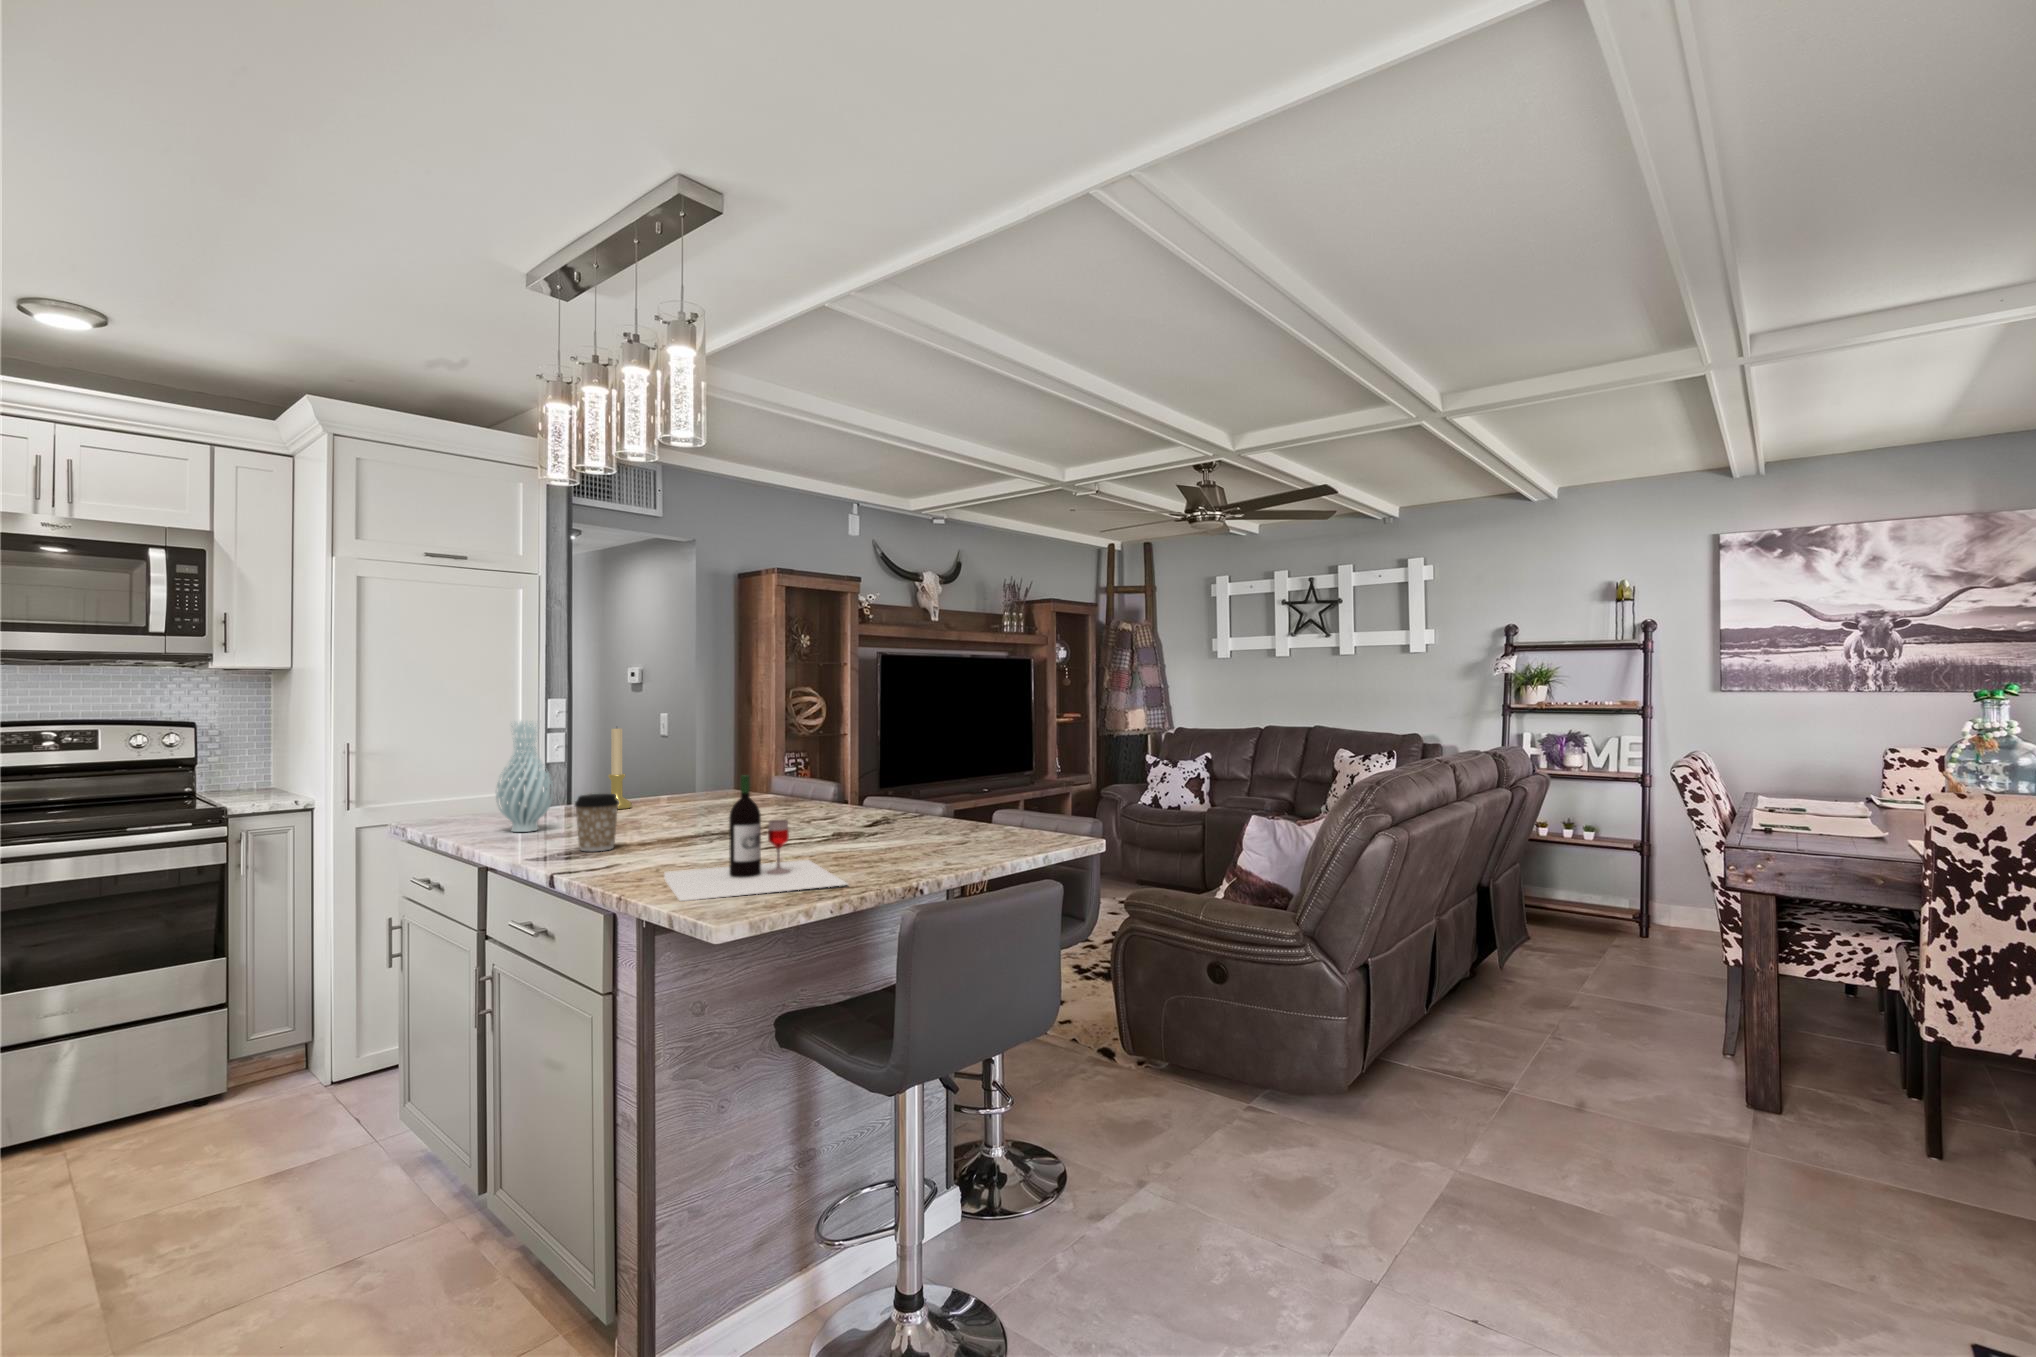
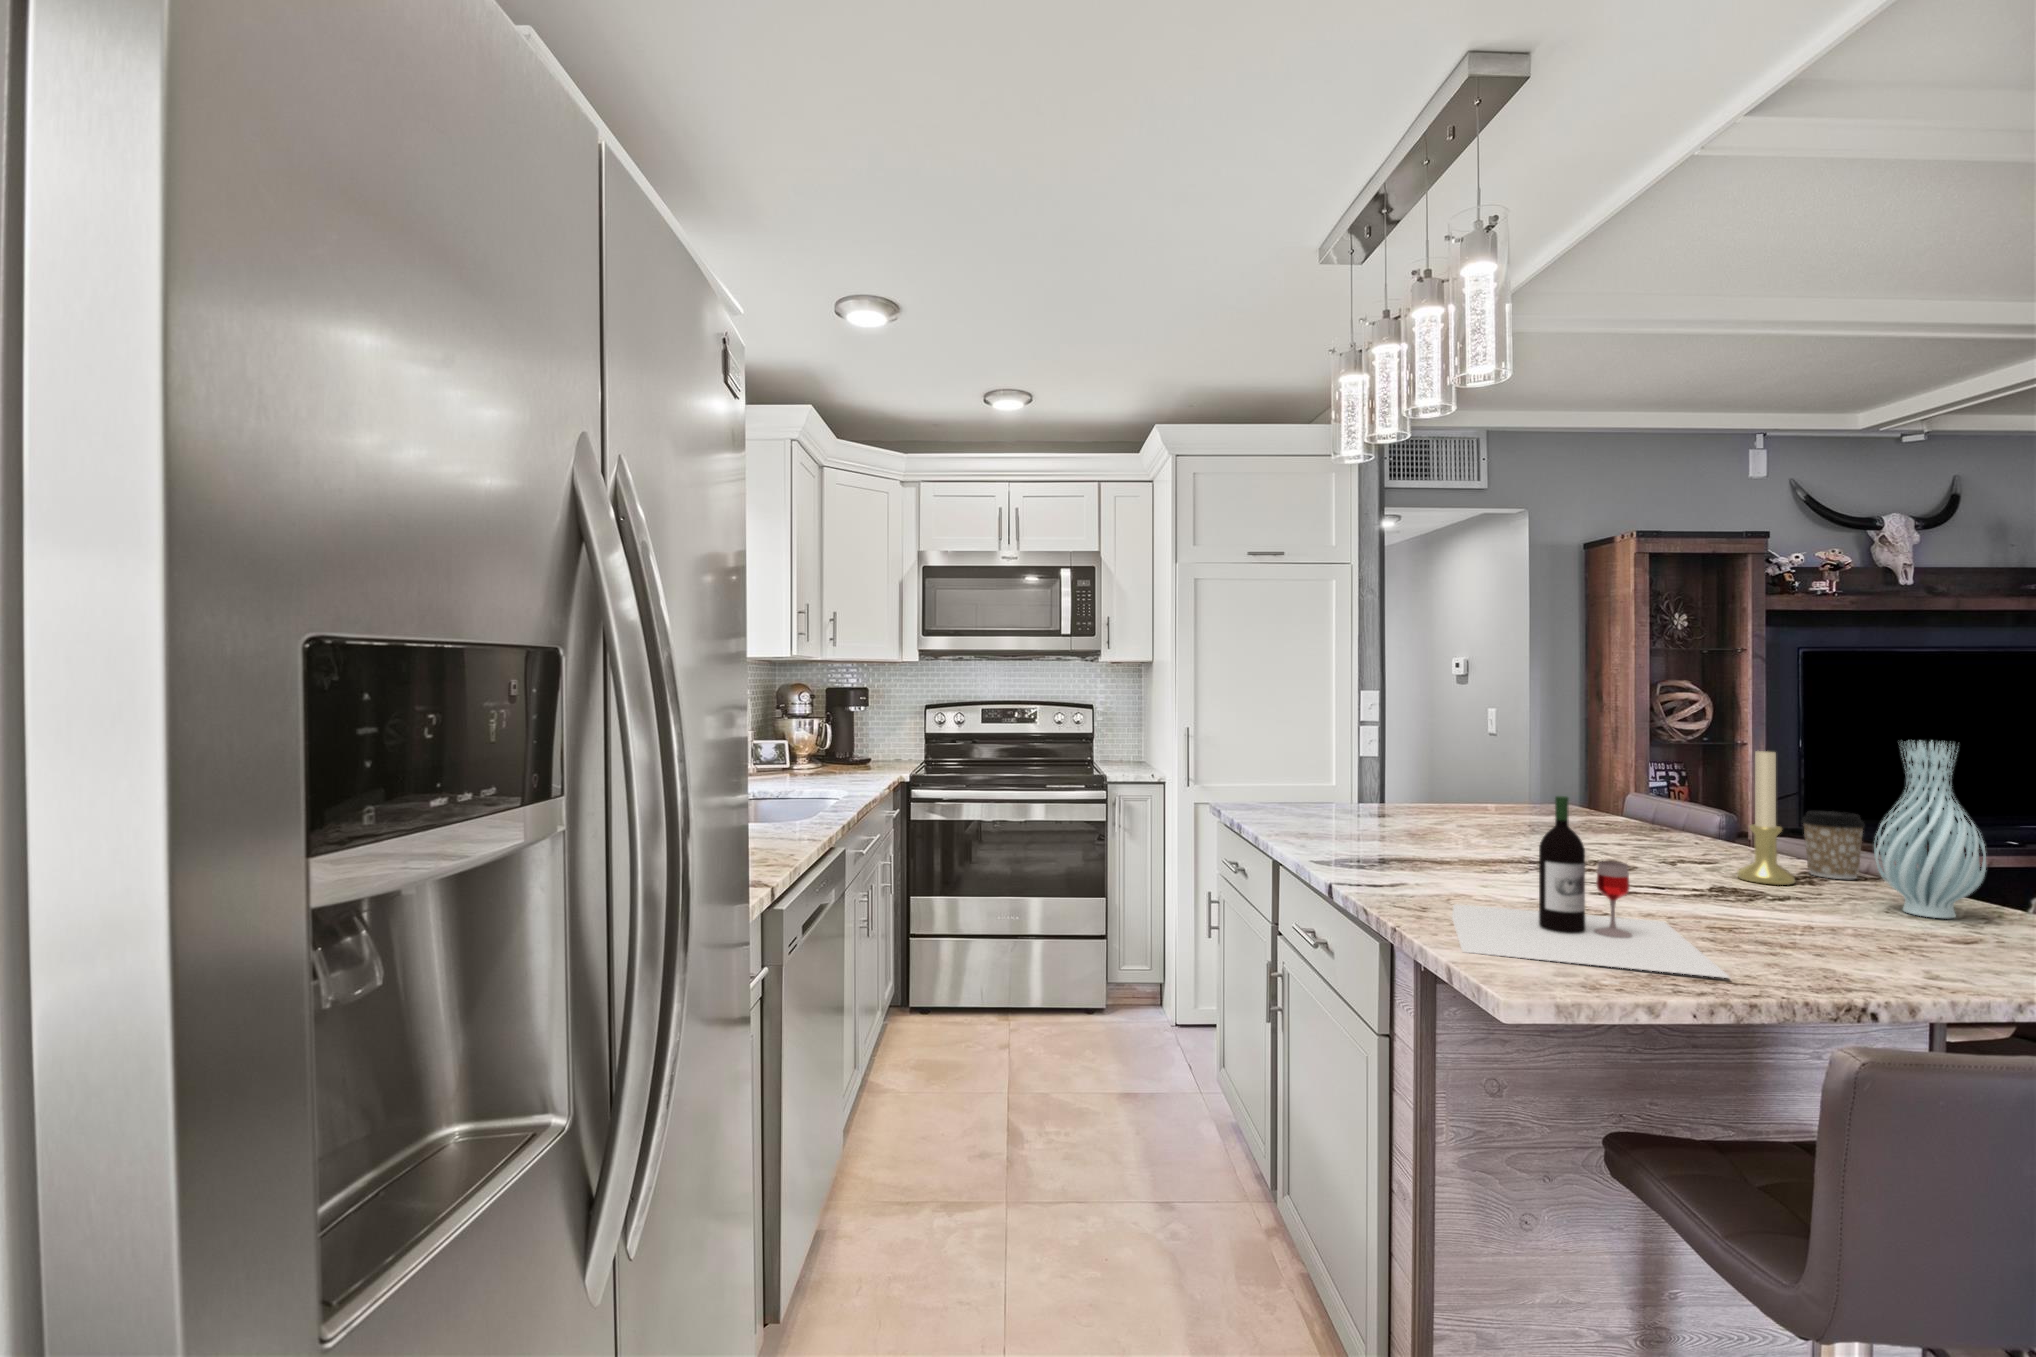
vase: present [496,722,553,832] -> present [1874,740,1986,918]
candle holder: present [608,728,632,809] -> present [1737,751,1795,885]
coffee cup: present [575,794,619,851] -> present [1802,811,1865,879]

